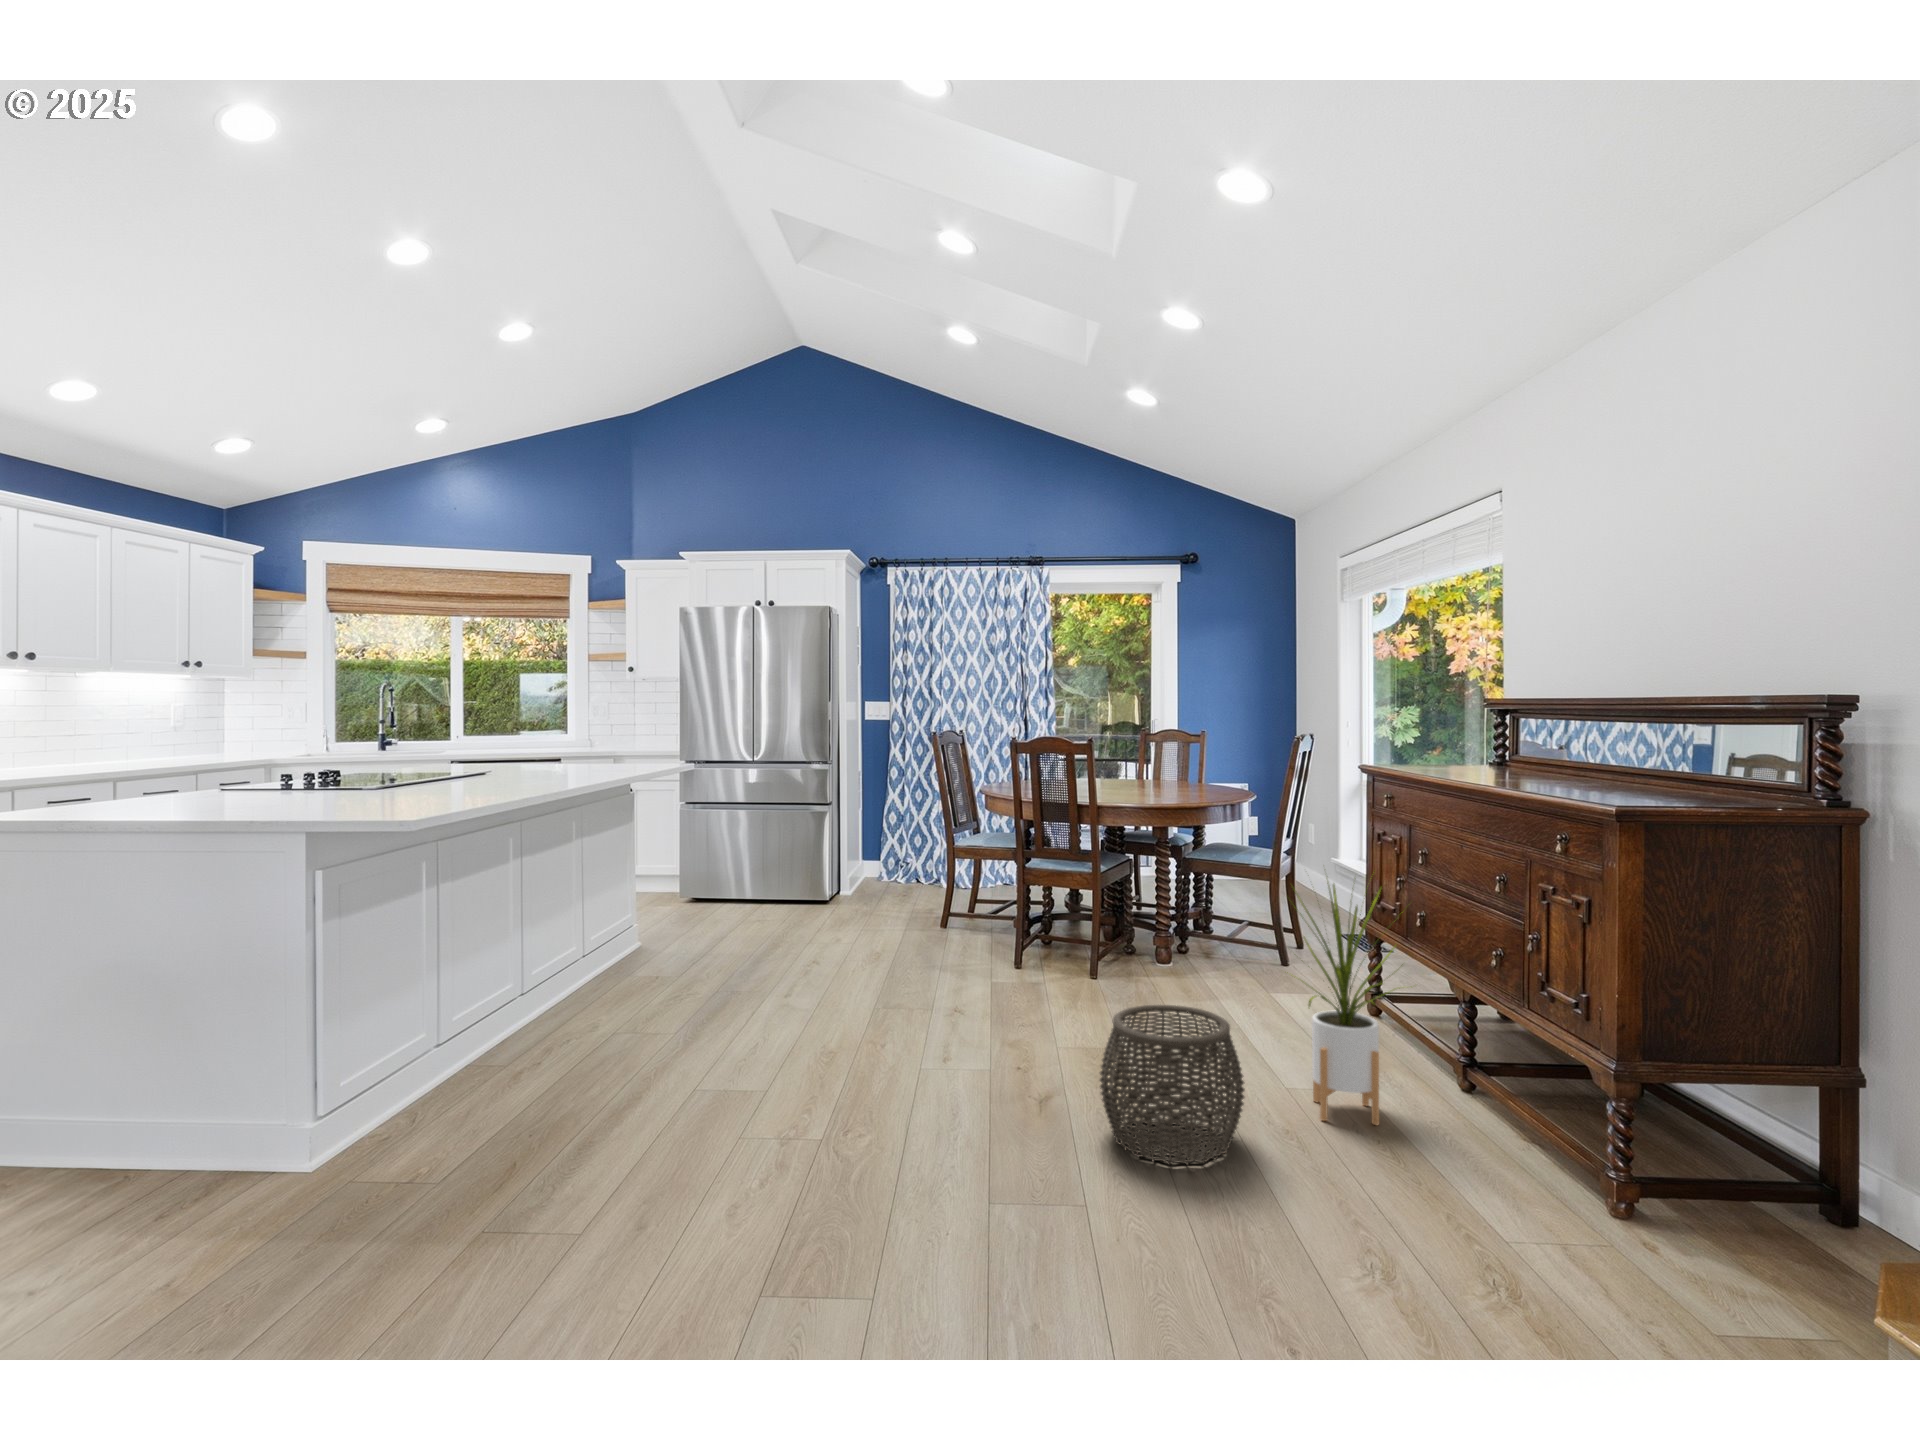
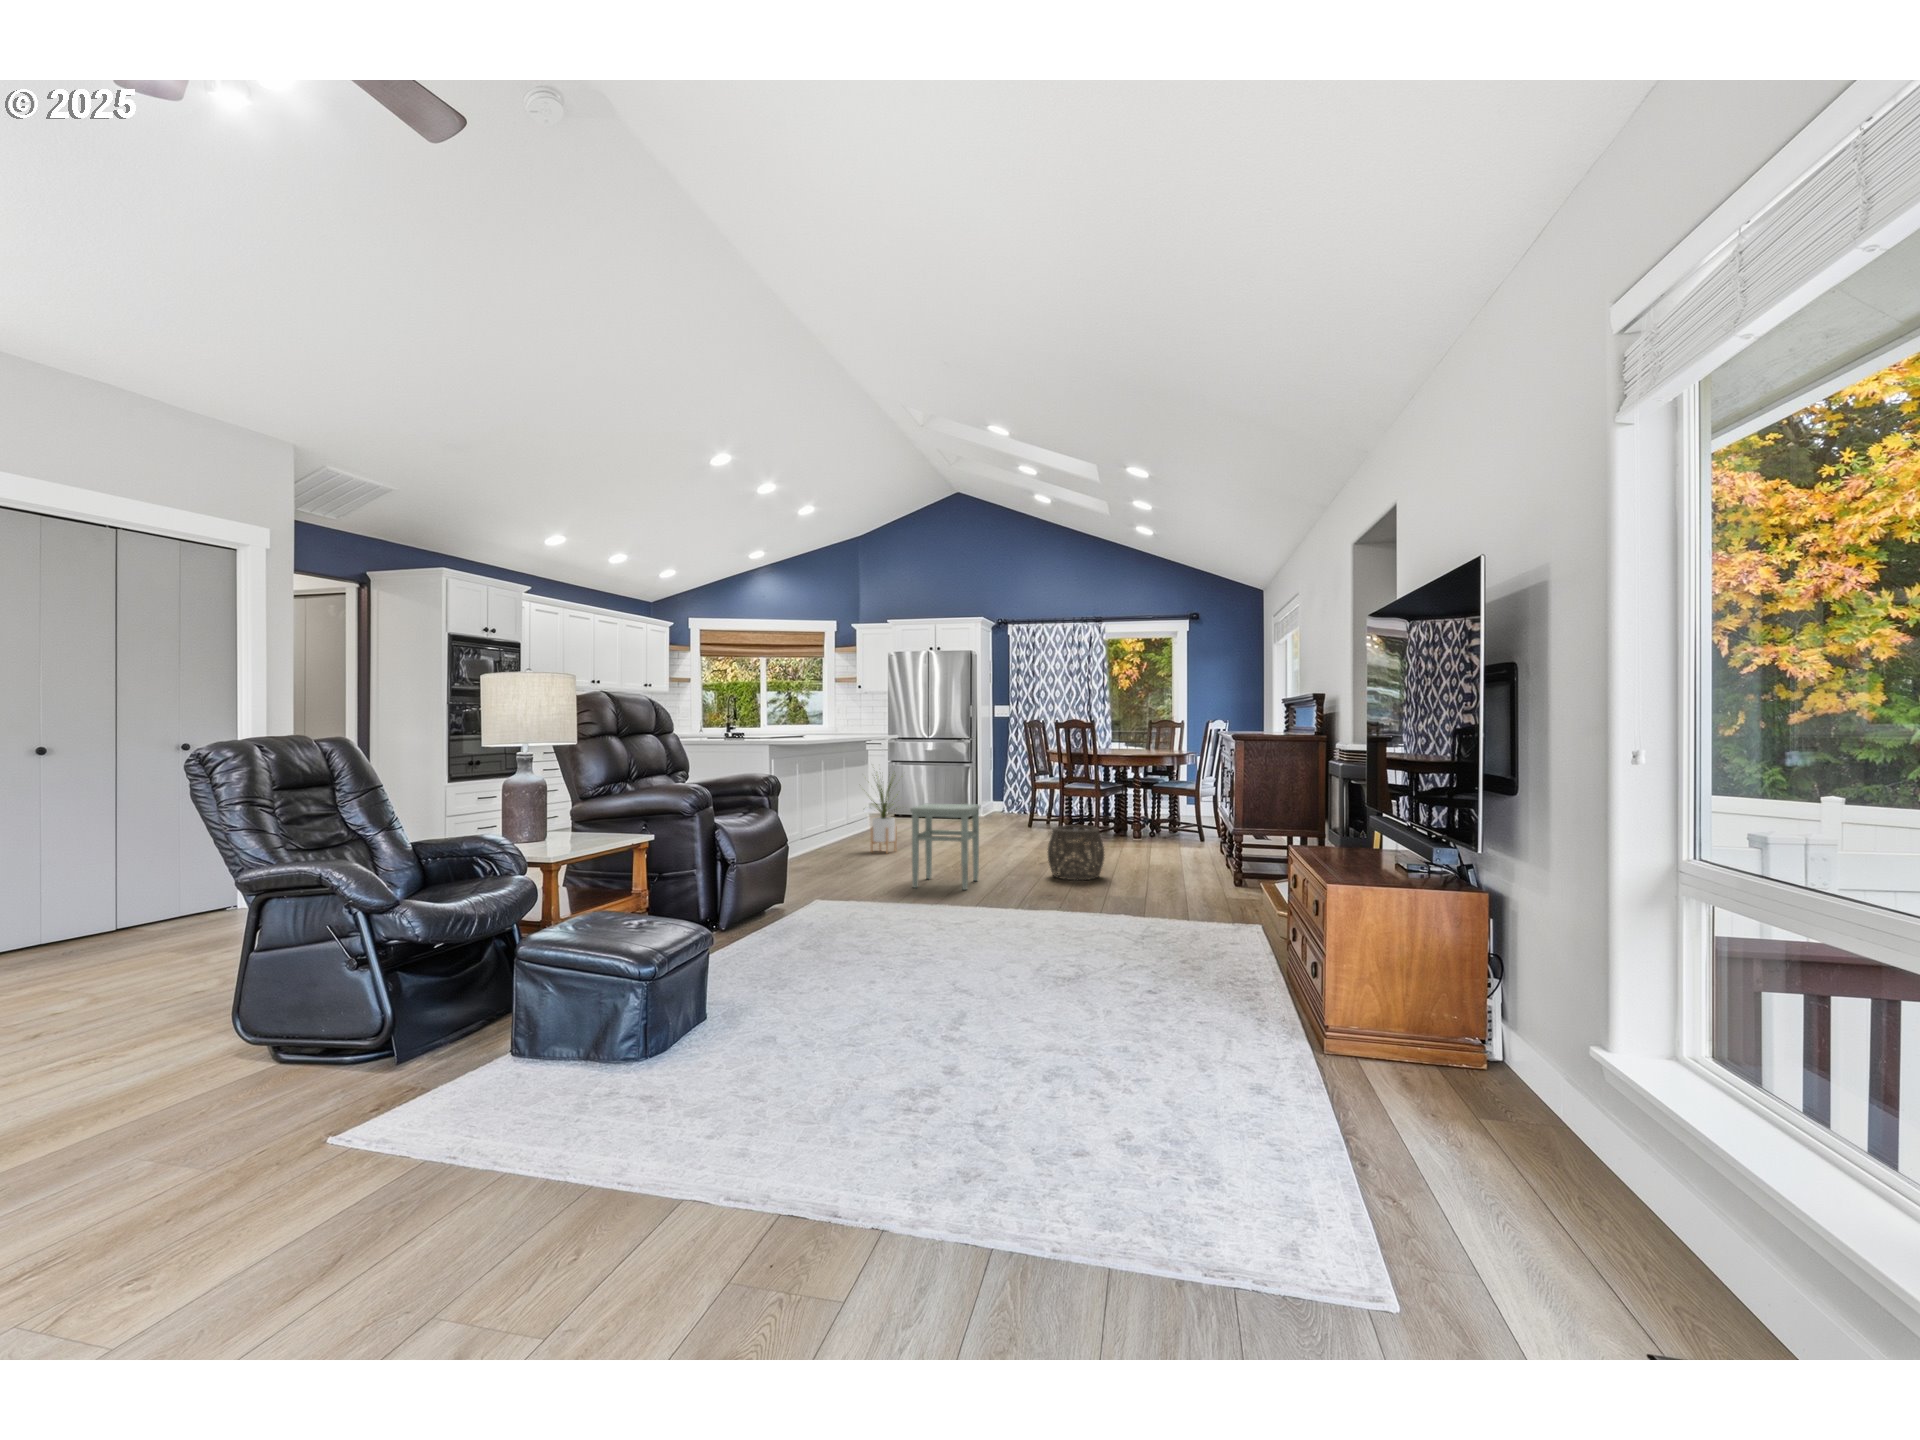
house plant: present [1287,883,1403,1125] -> present [871,775,898,853]
stool: none [764,984,947,1266] -> present [911,804,980,890]

